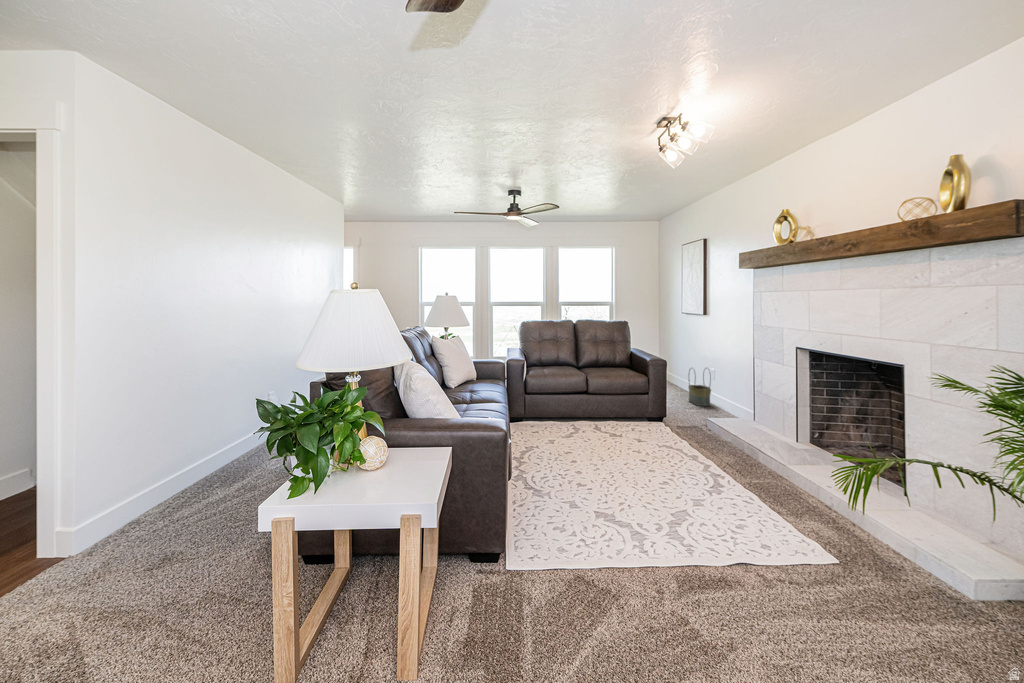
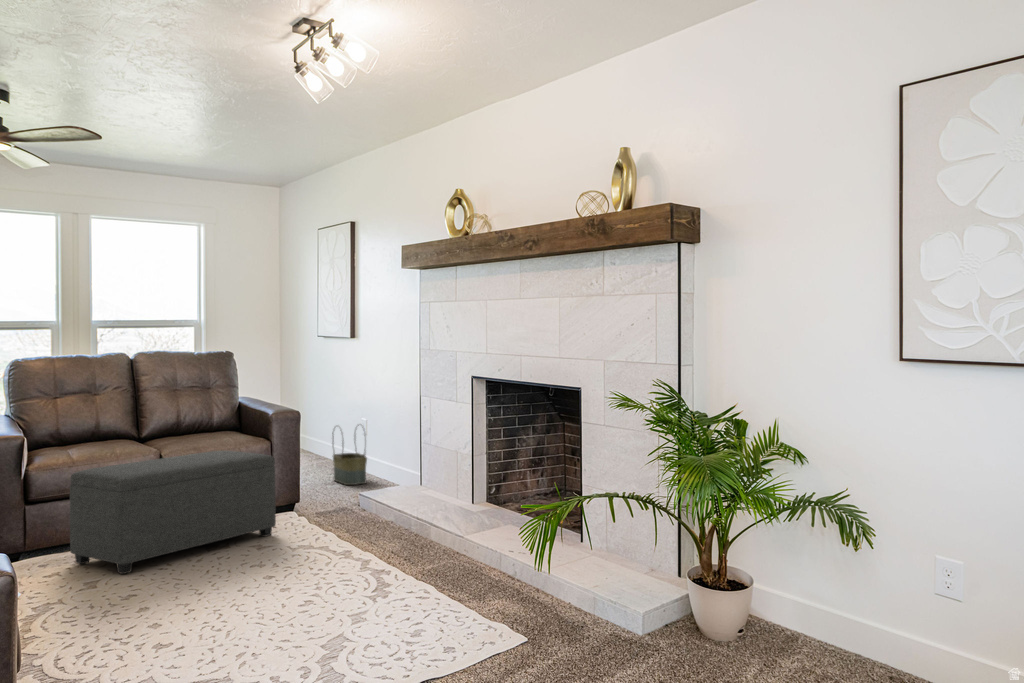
ottoman: none [539,381,651,447] -> present [70,451,276,574]

